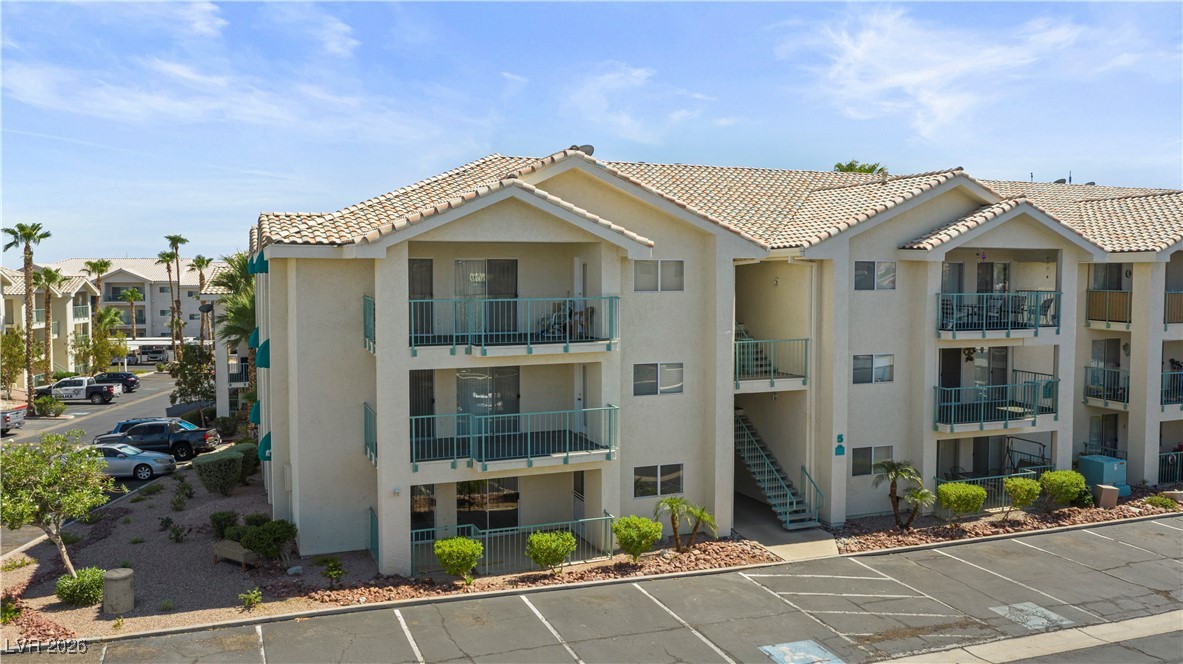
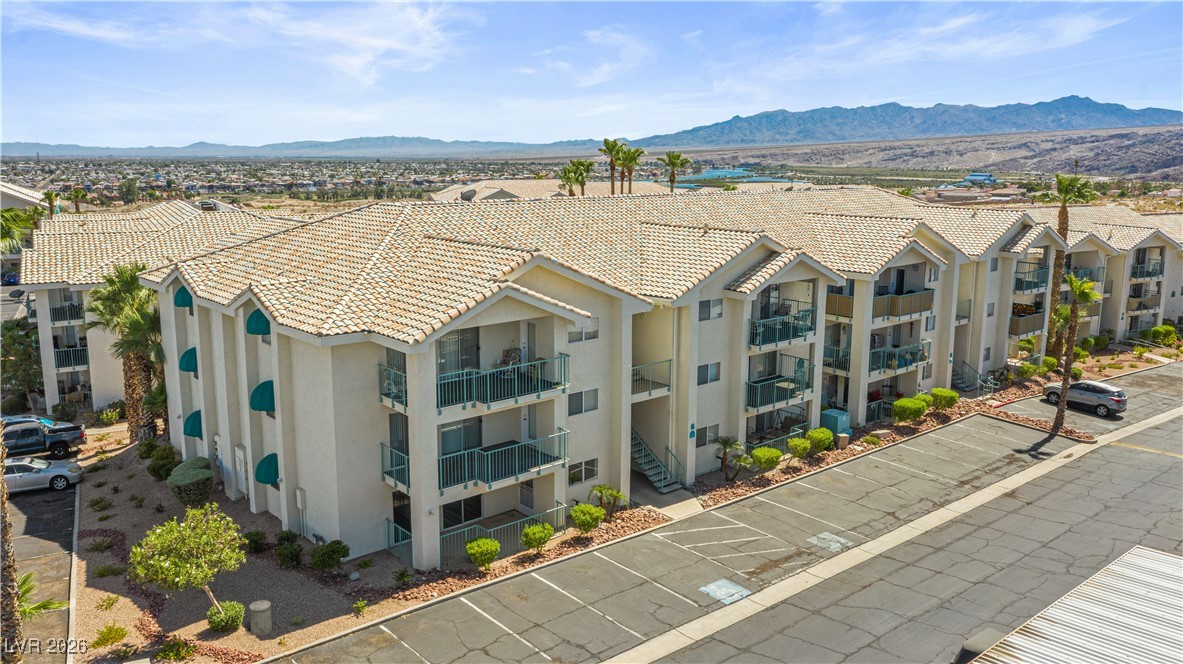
bench: present [213,540,258,572] -> none [286,561,326,585]

